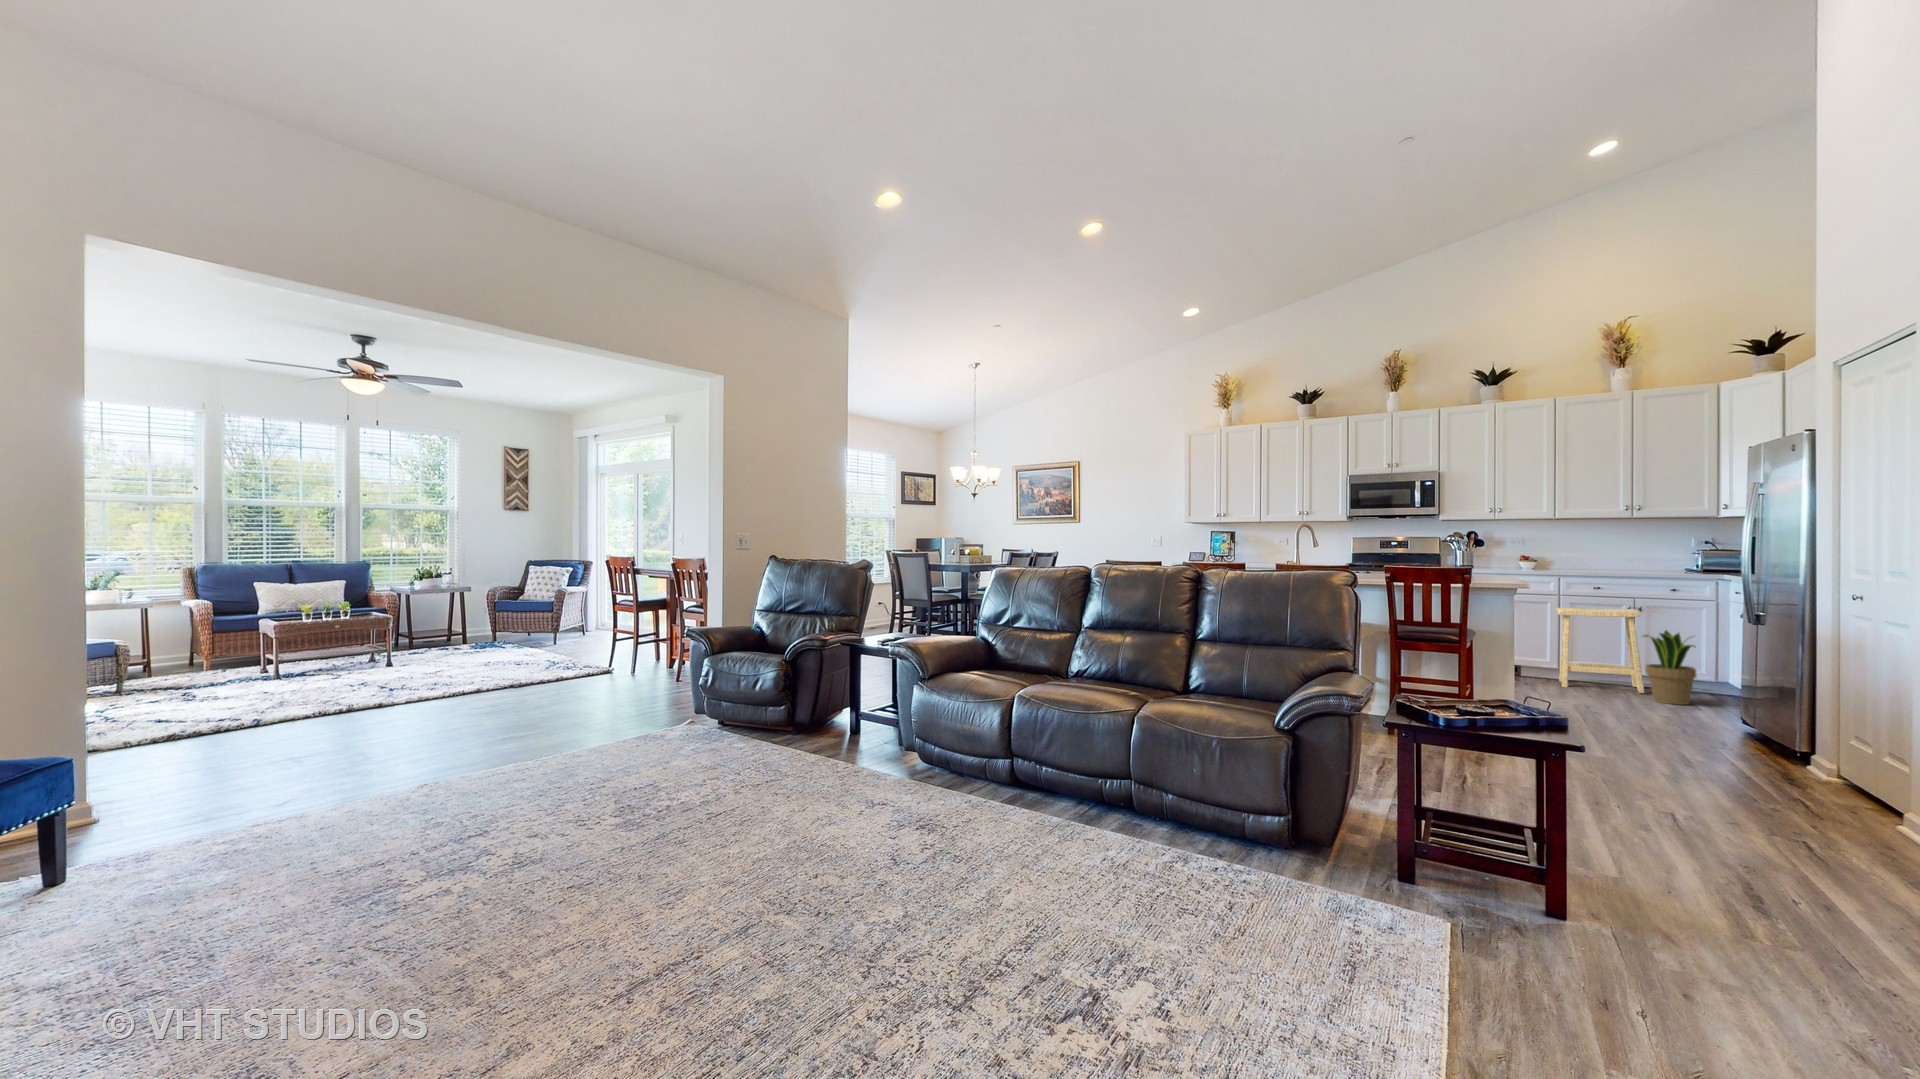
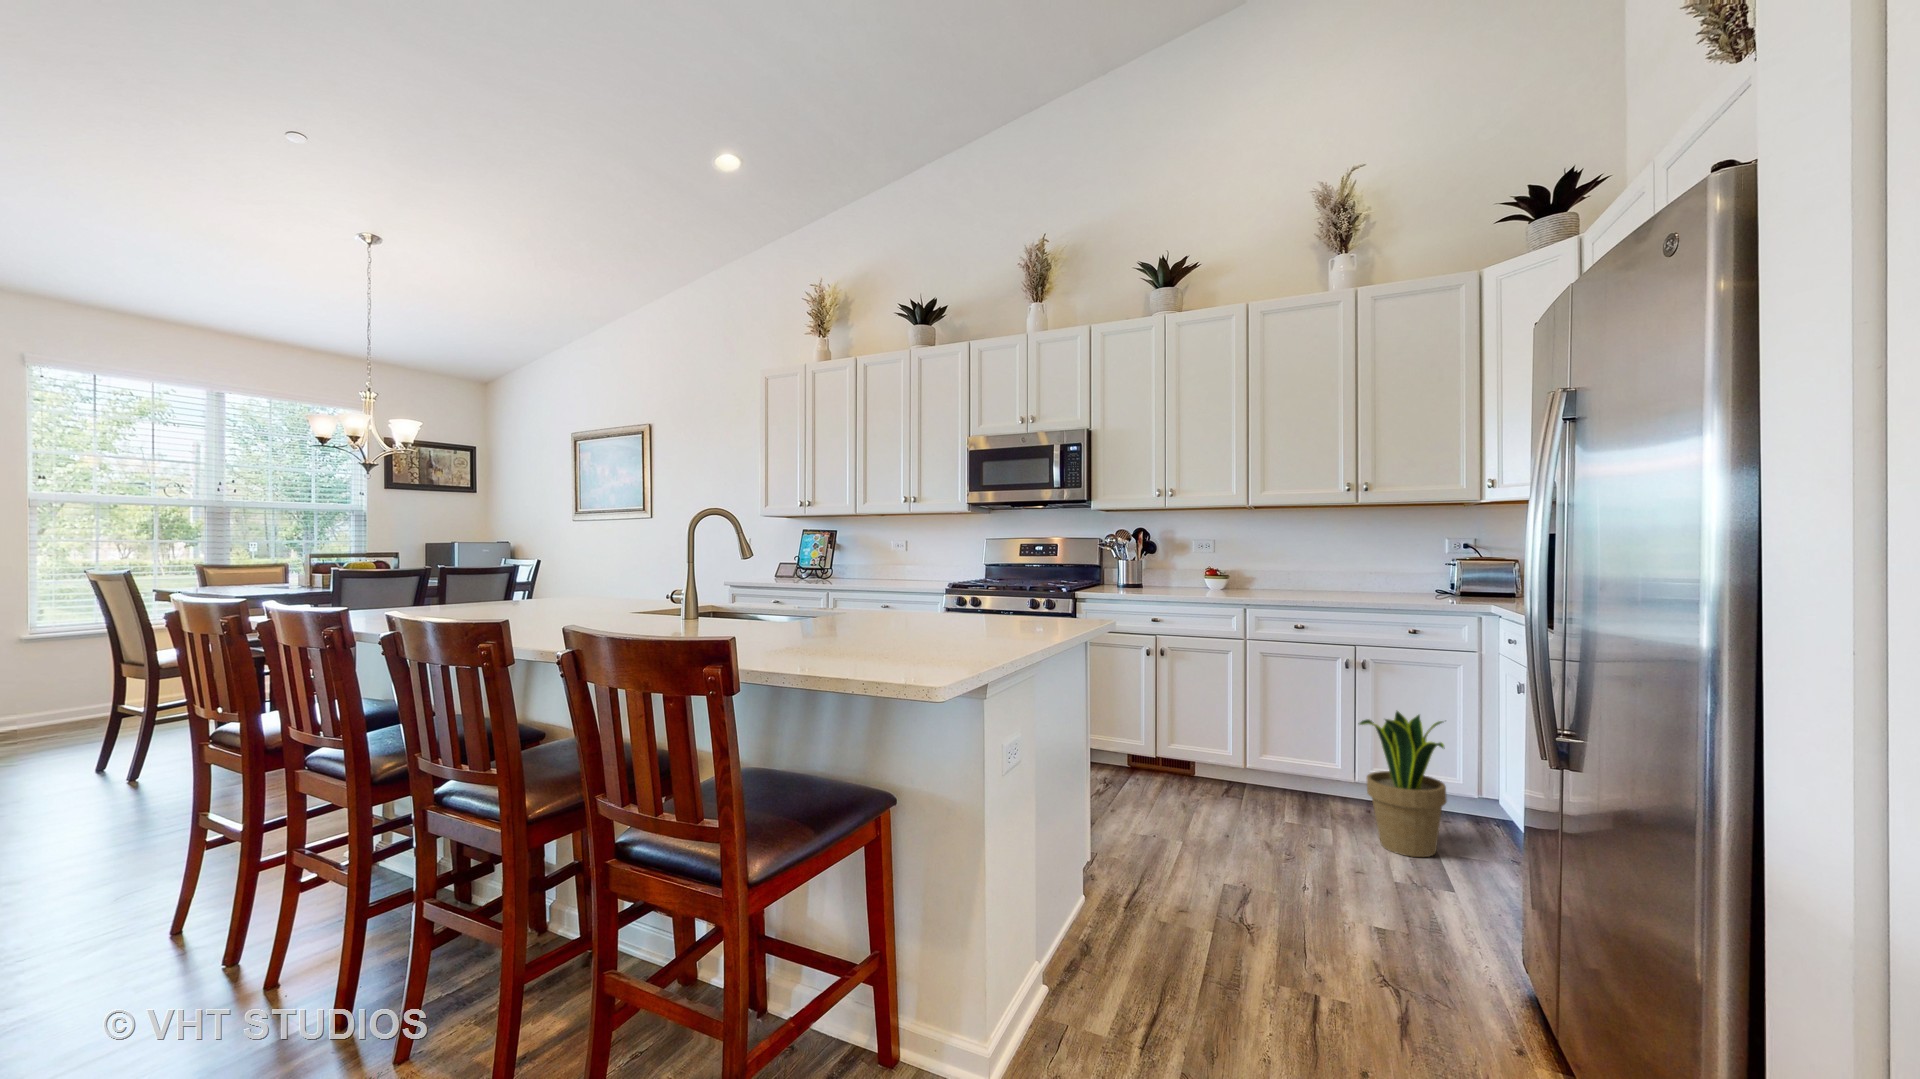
stool: present [1556,608,1644,693] -> none [1243,659,1370,820]

